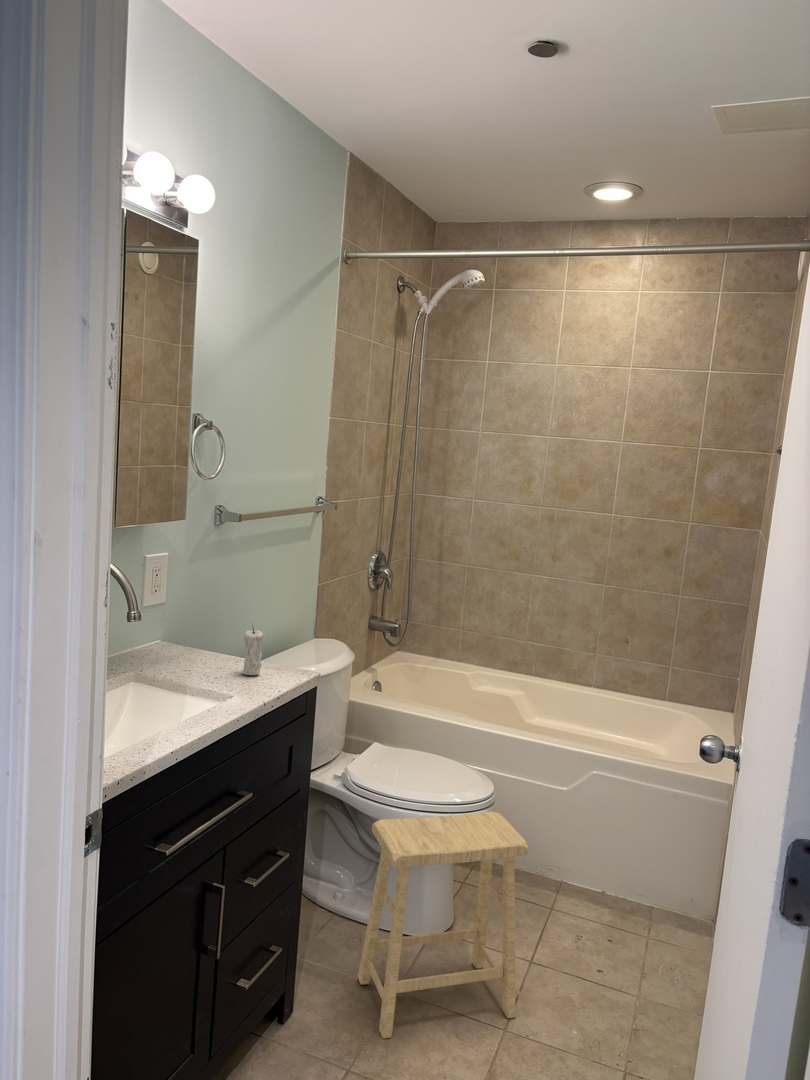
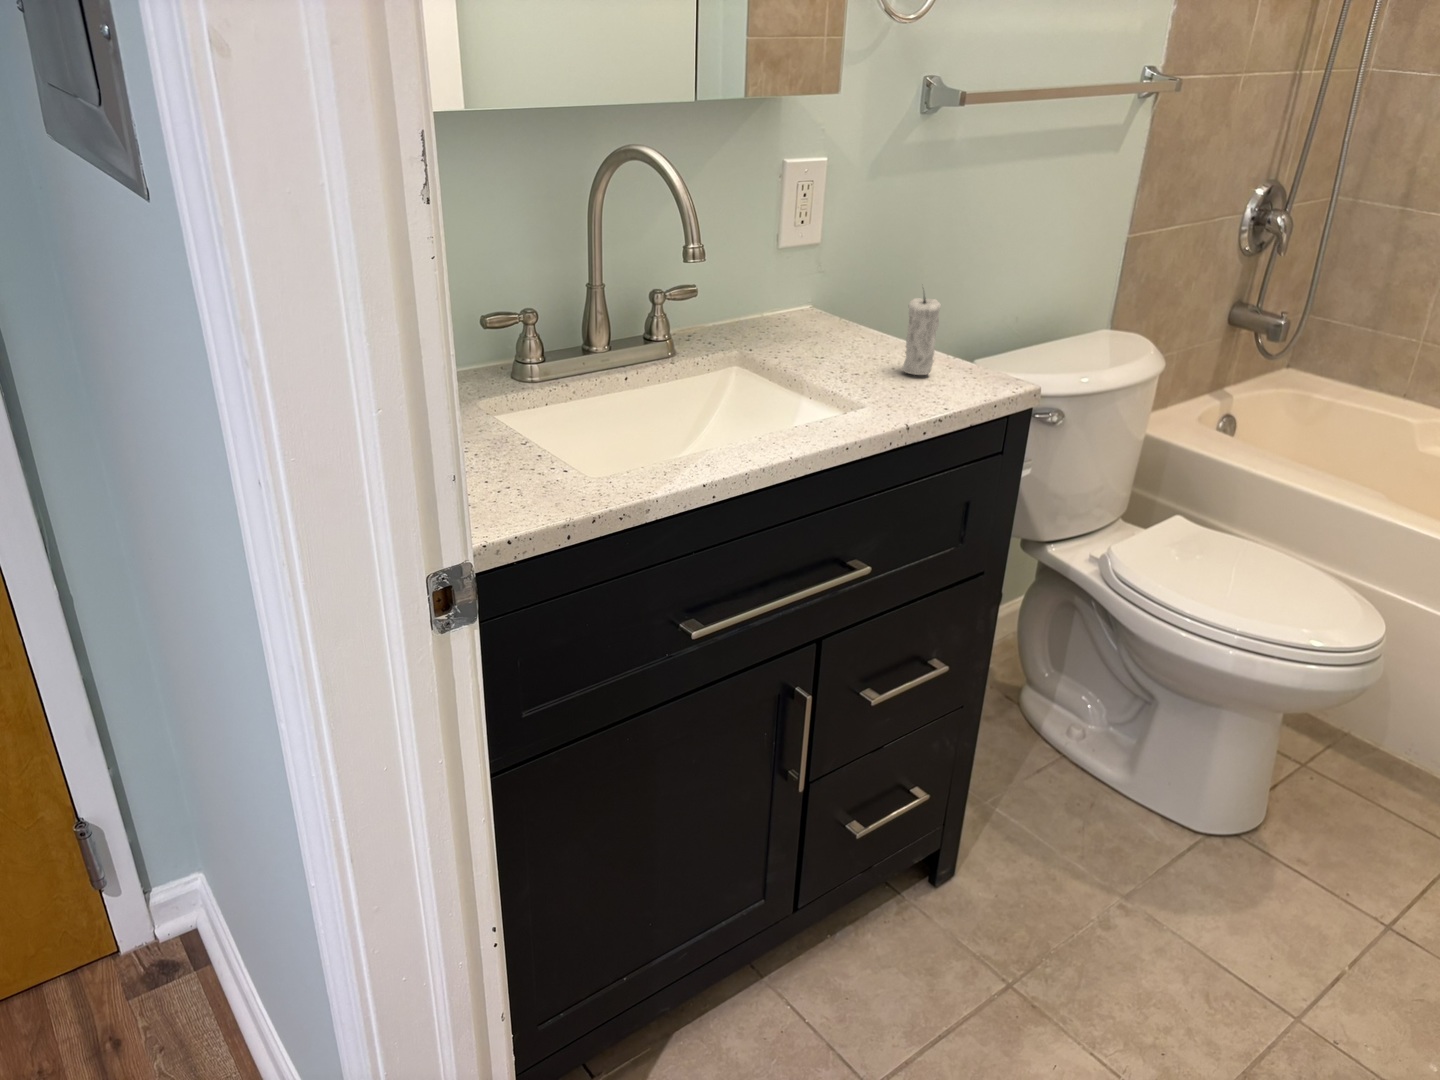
footstool: present [358,811,528,1039] -> none [1069,644,1406,1006]

